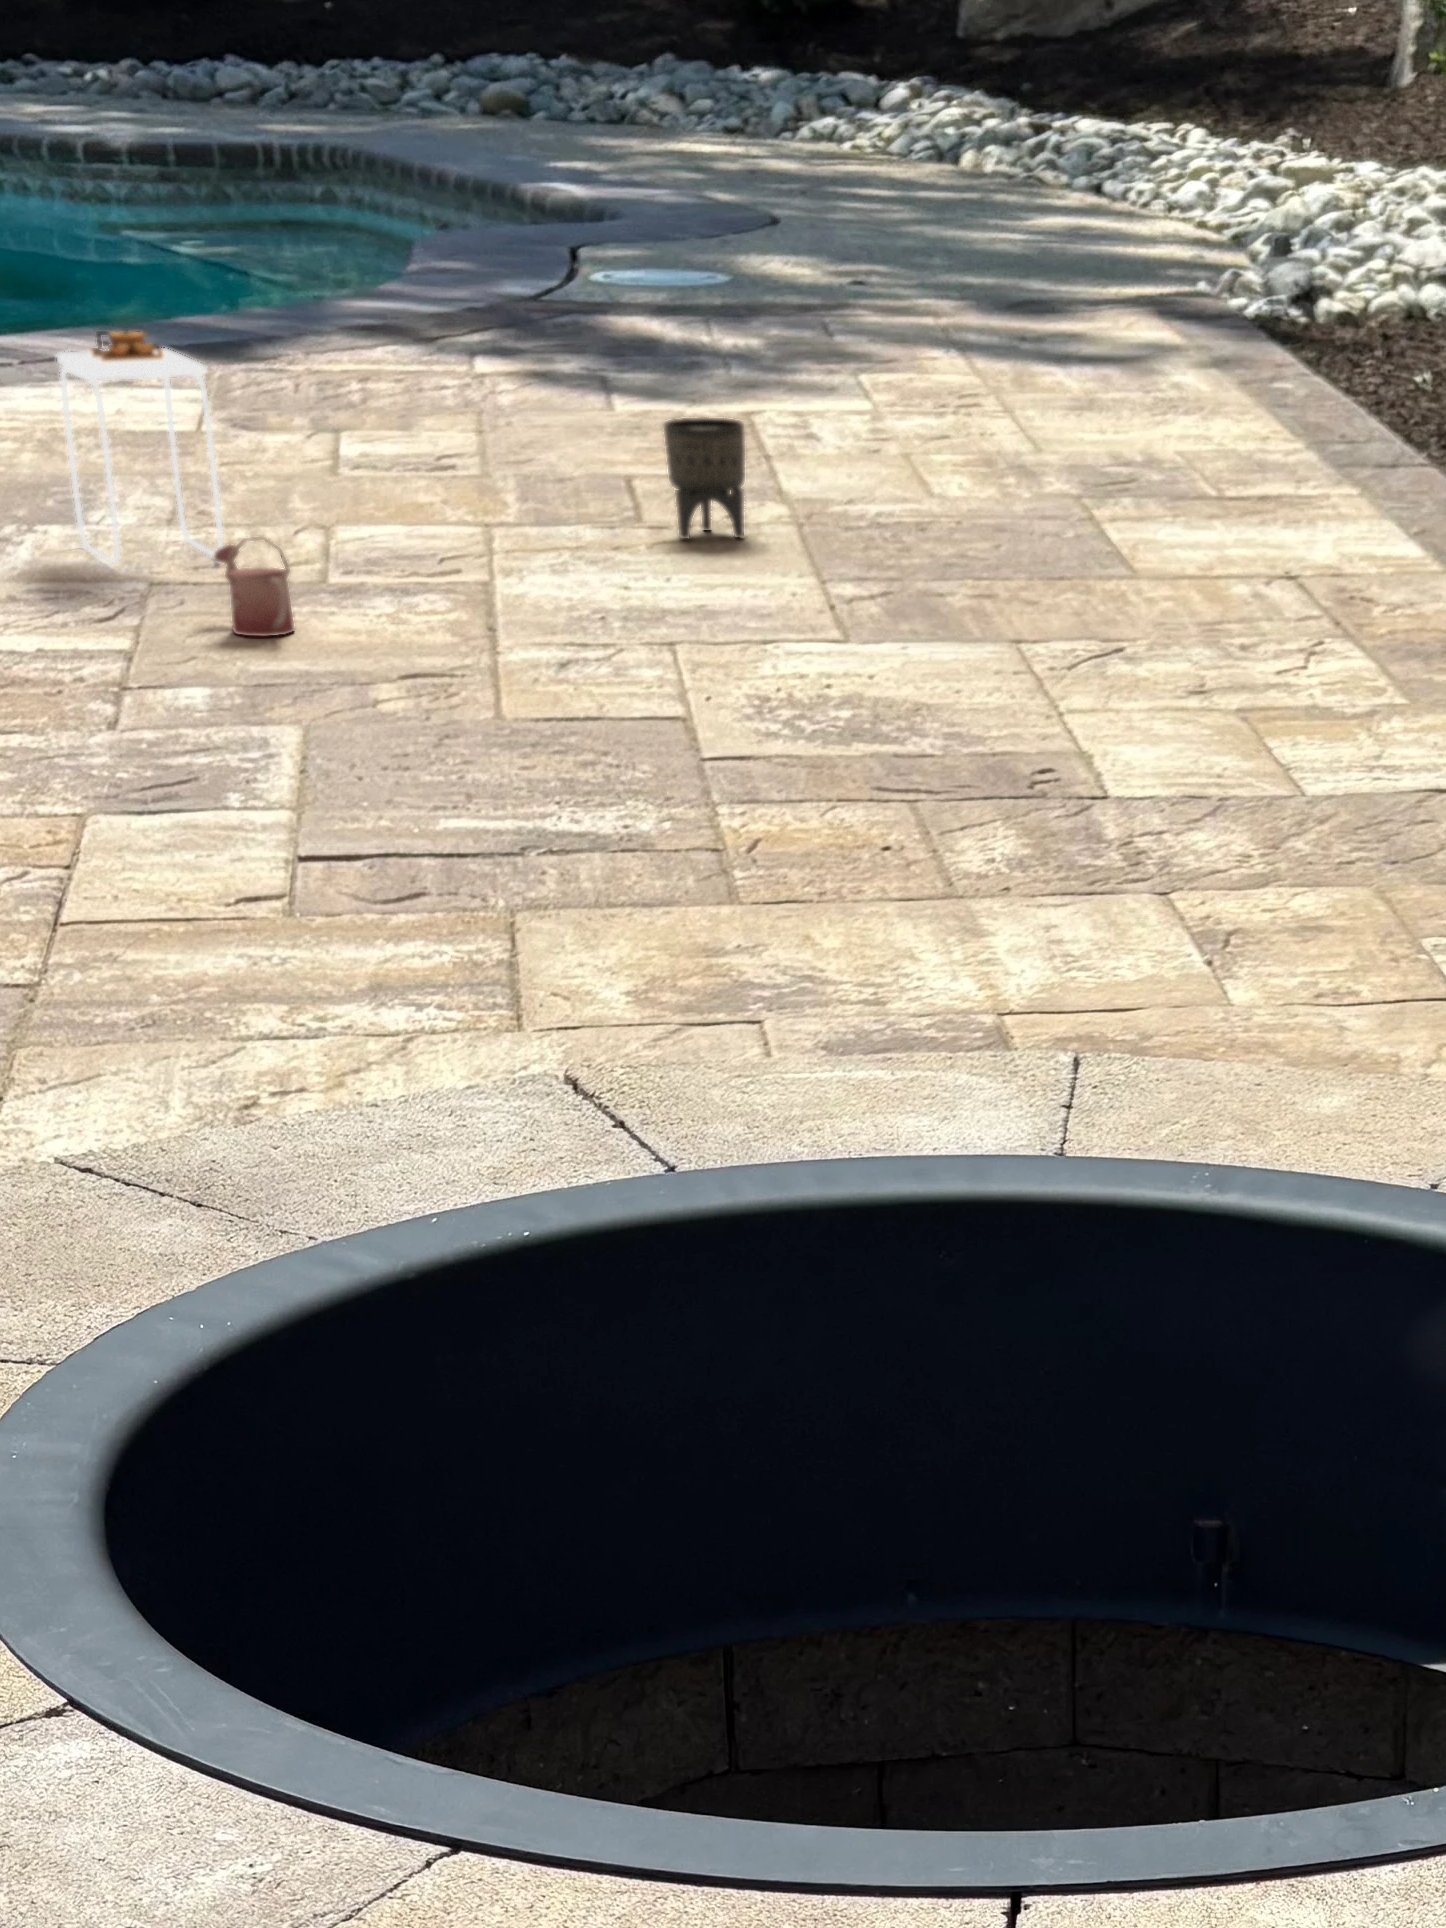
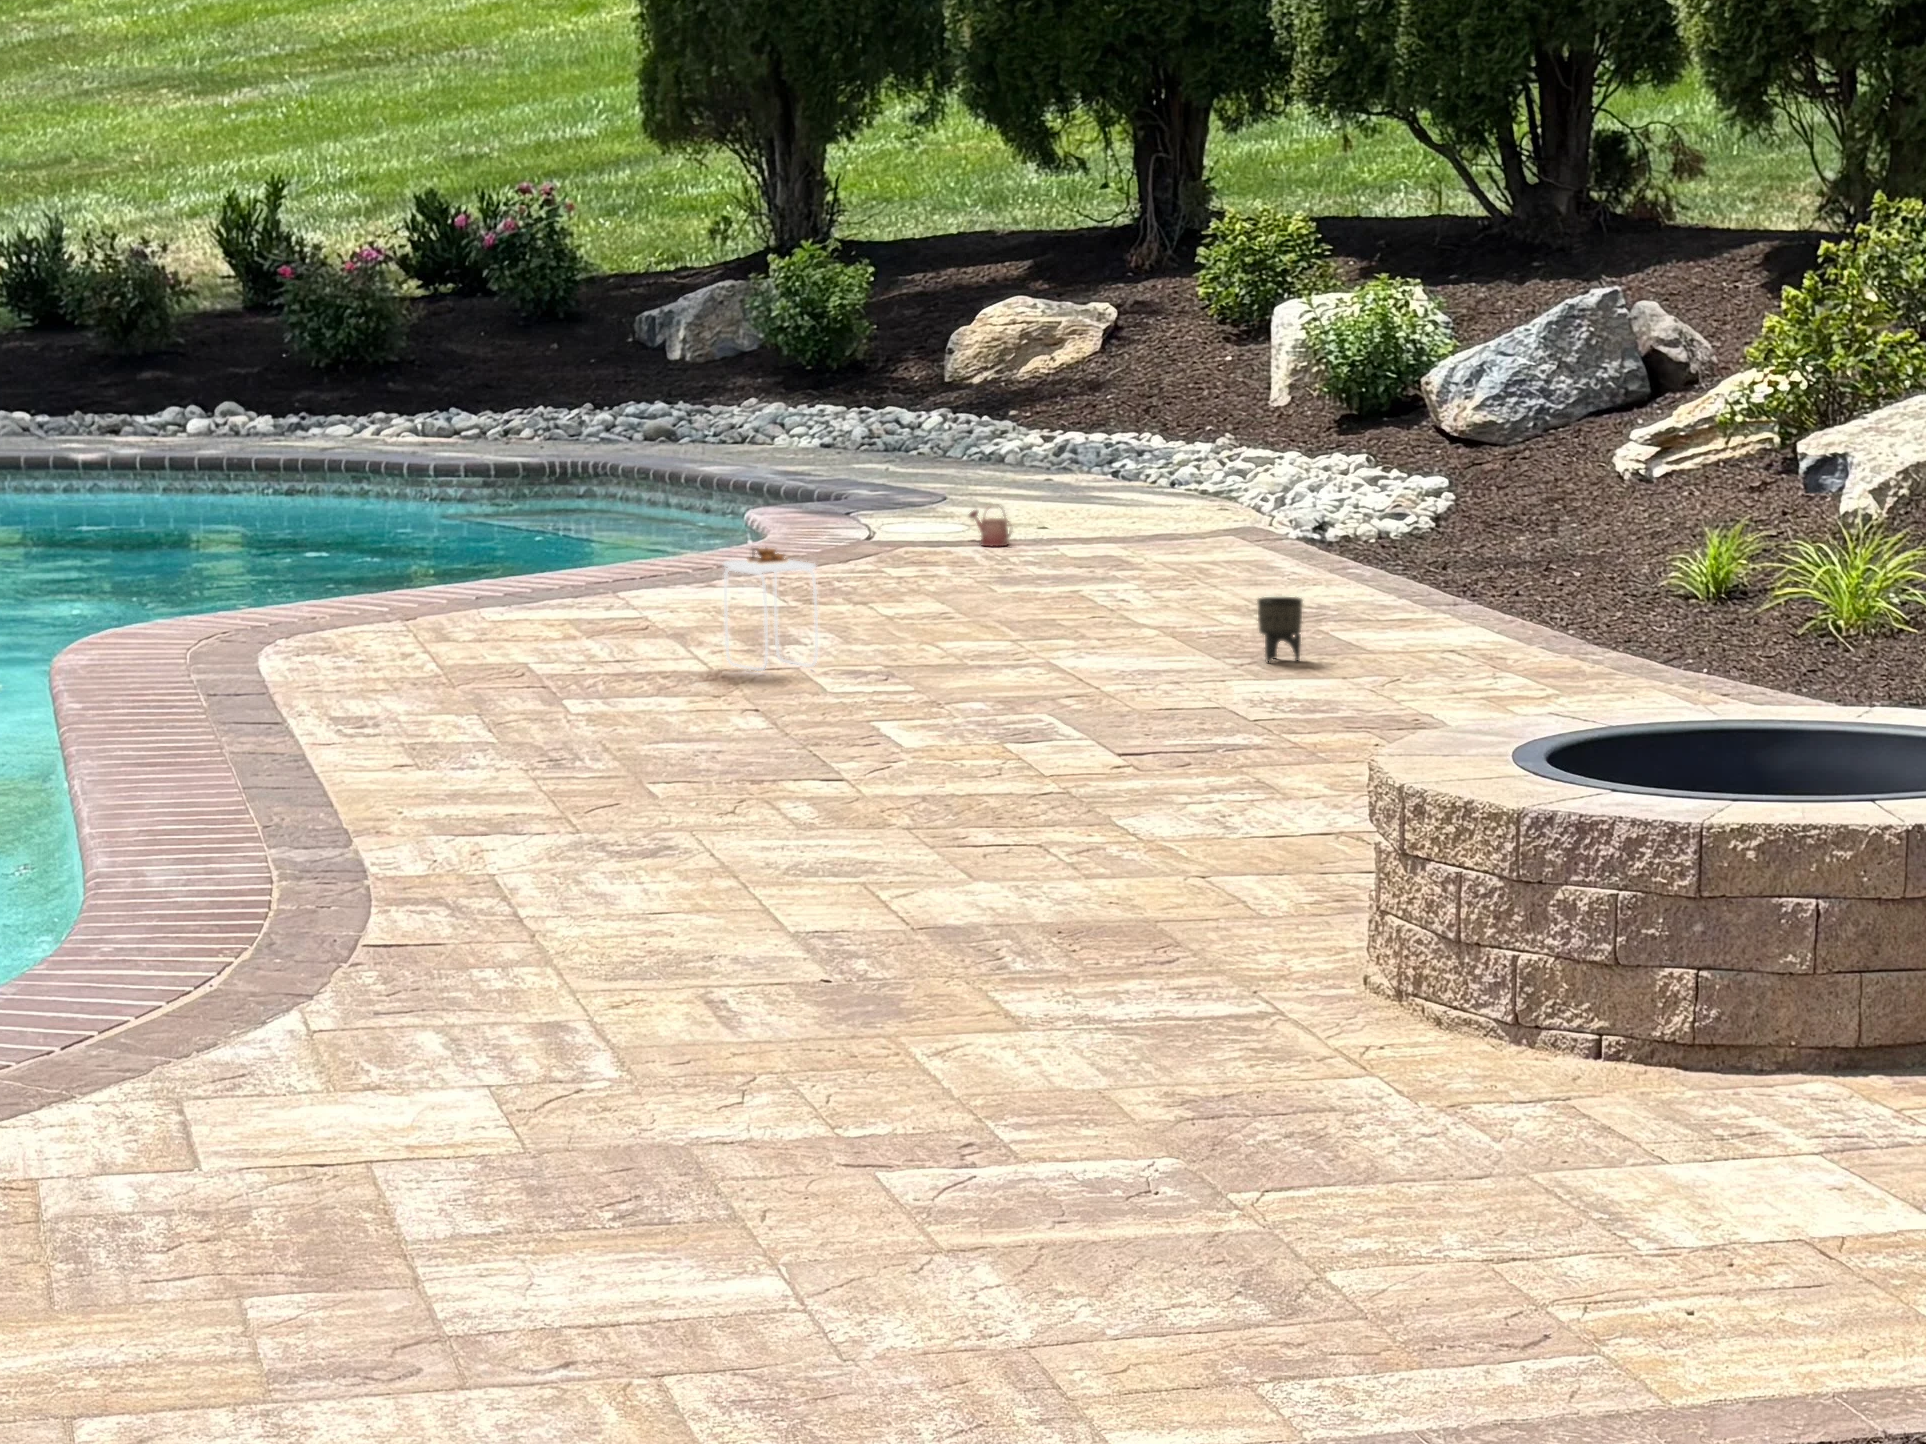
planter: present [663,417,745,539] -> present [1257,597,1302,662]
watering can: present [213,537,294,636] -> present [969,510,1012,546]

